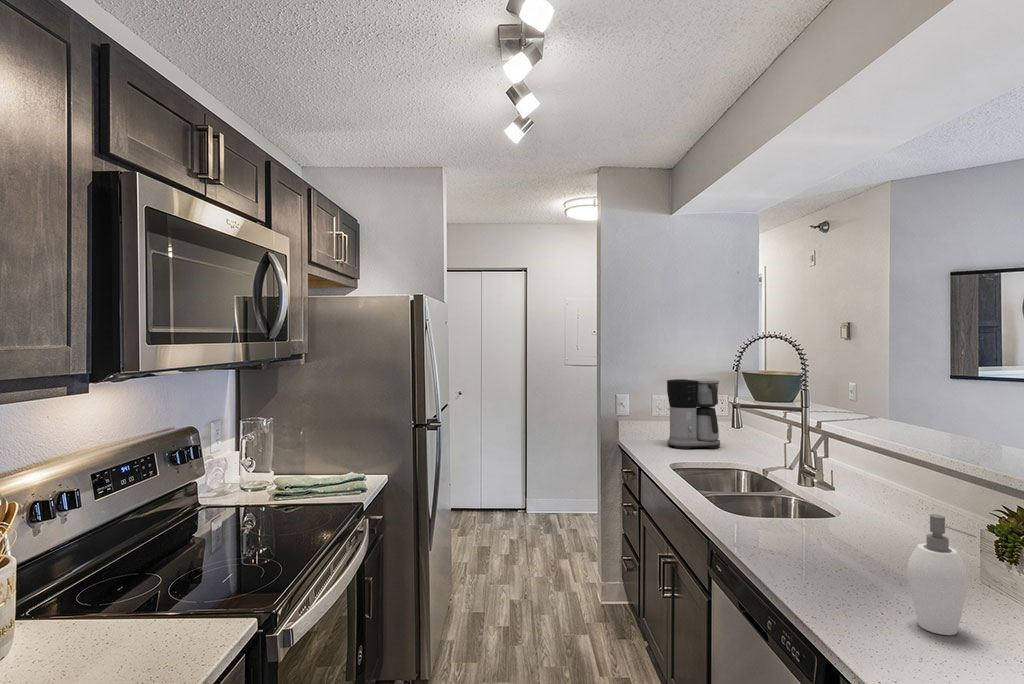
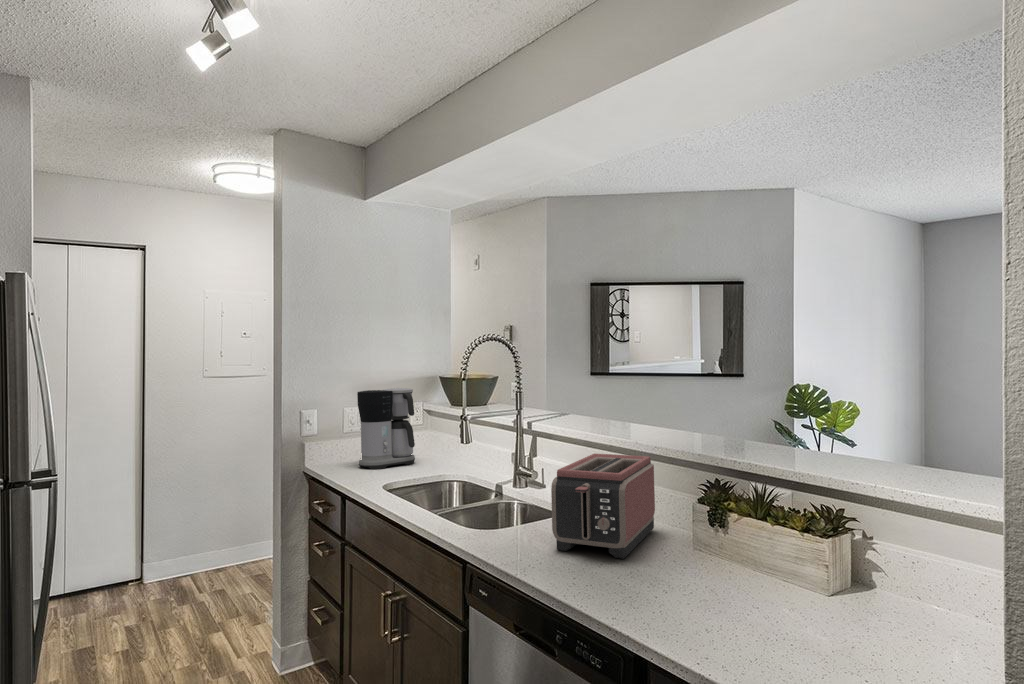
toaster: none [784,462,921,569] -> present [551,454,655,559]
soap dispenser: present [907,514,976,635] -> none [699,486,761,600]

